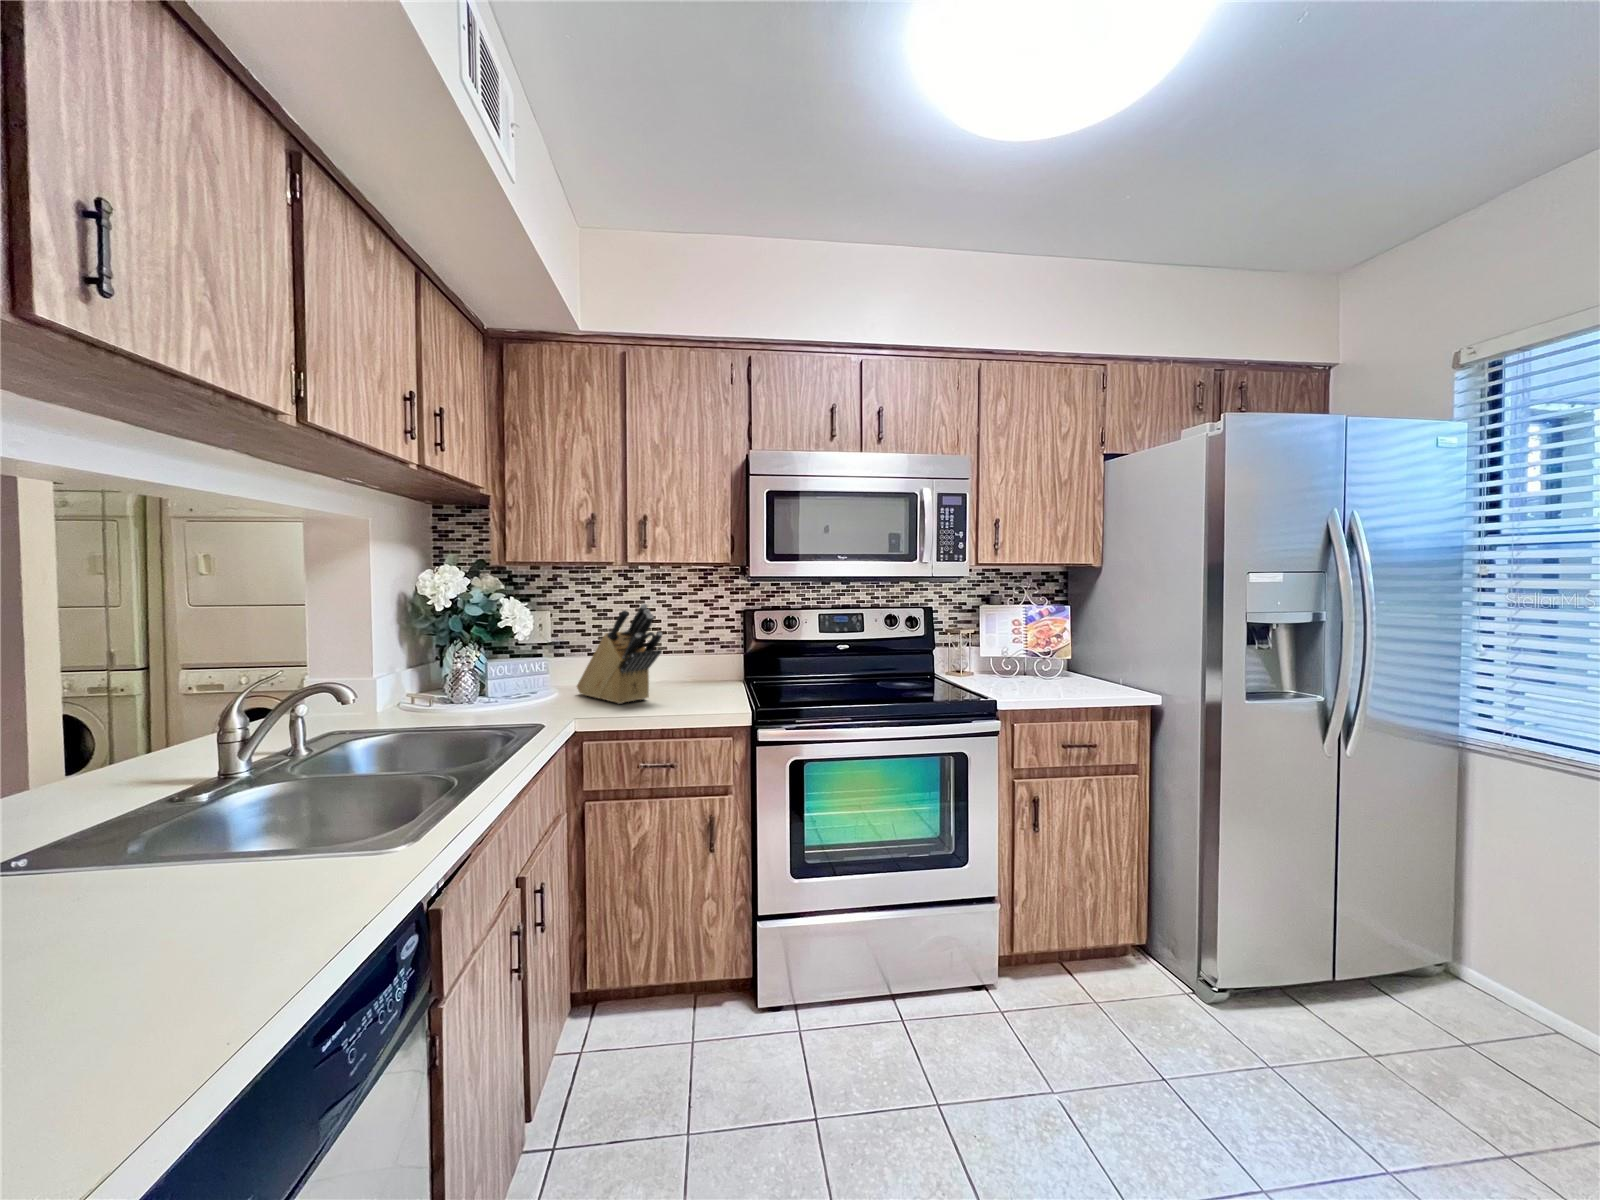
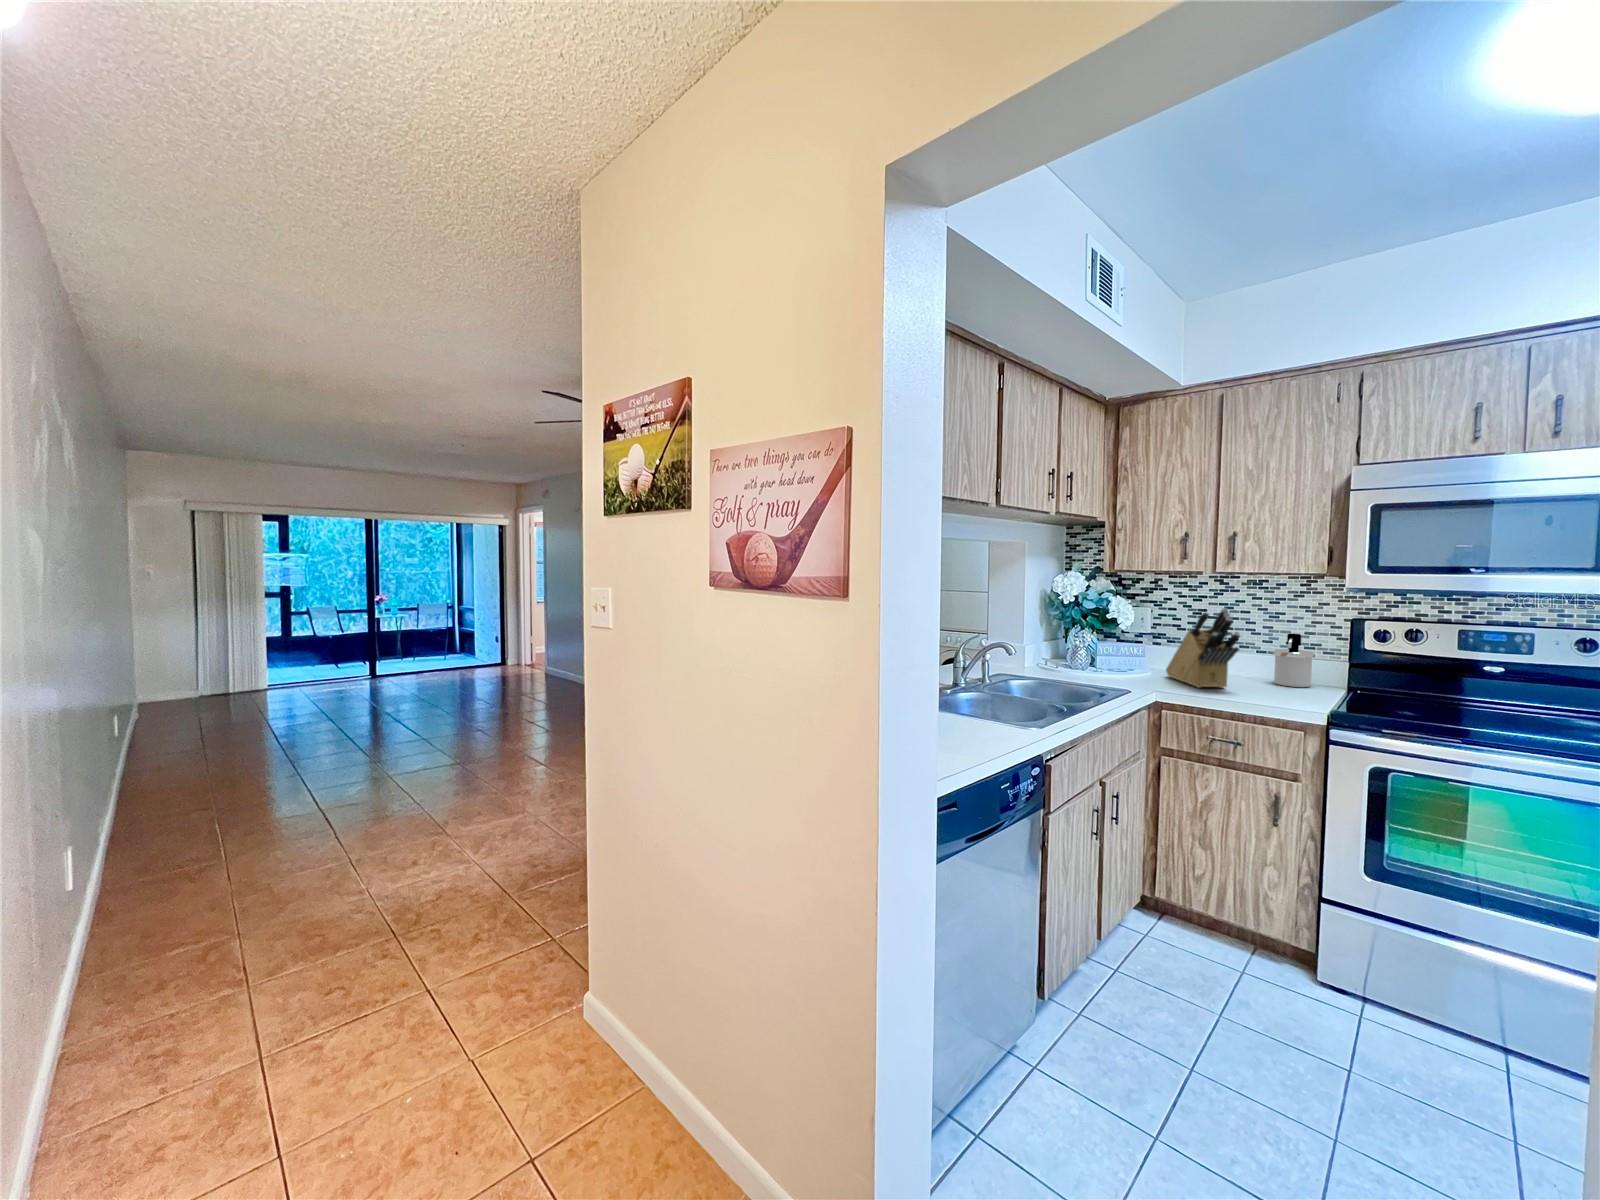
soap dispenser: none [683,629,717,687] -> present [1274,633,1314,687]

